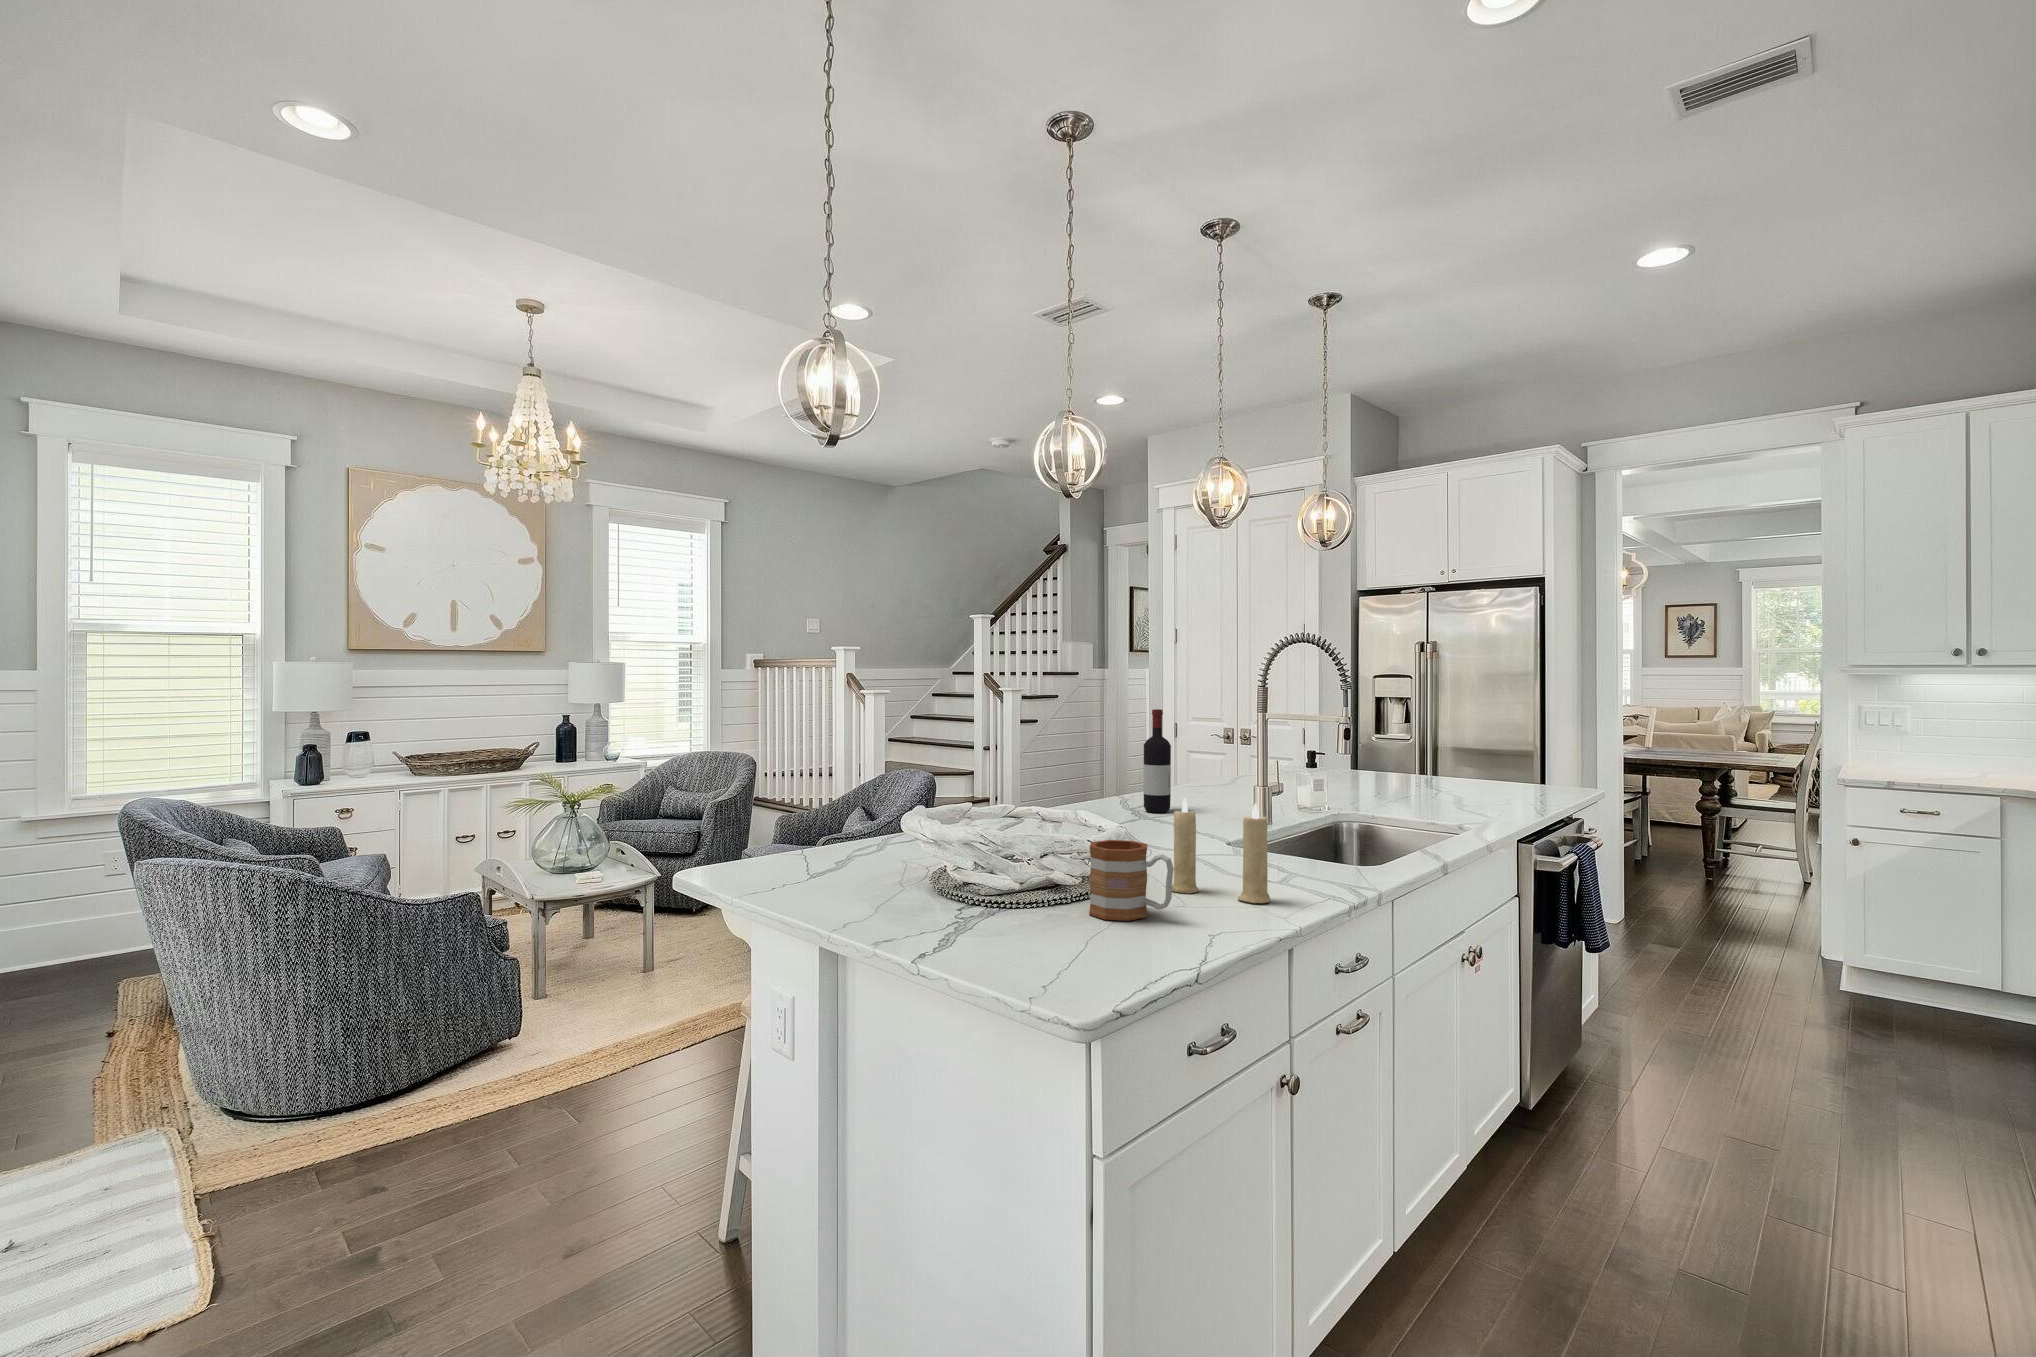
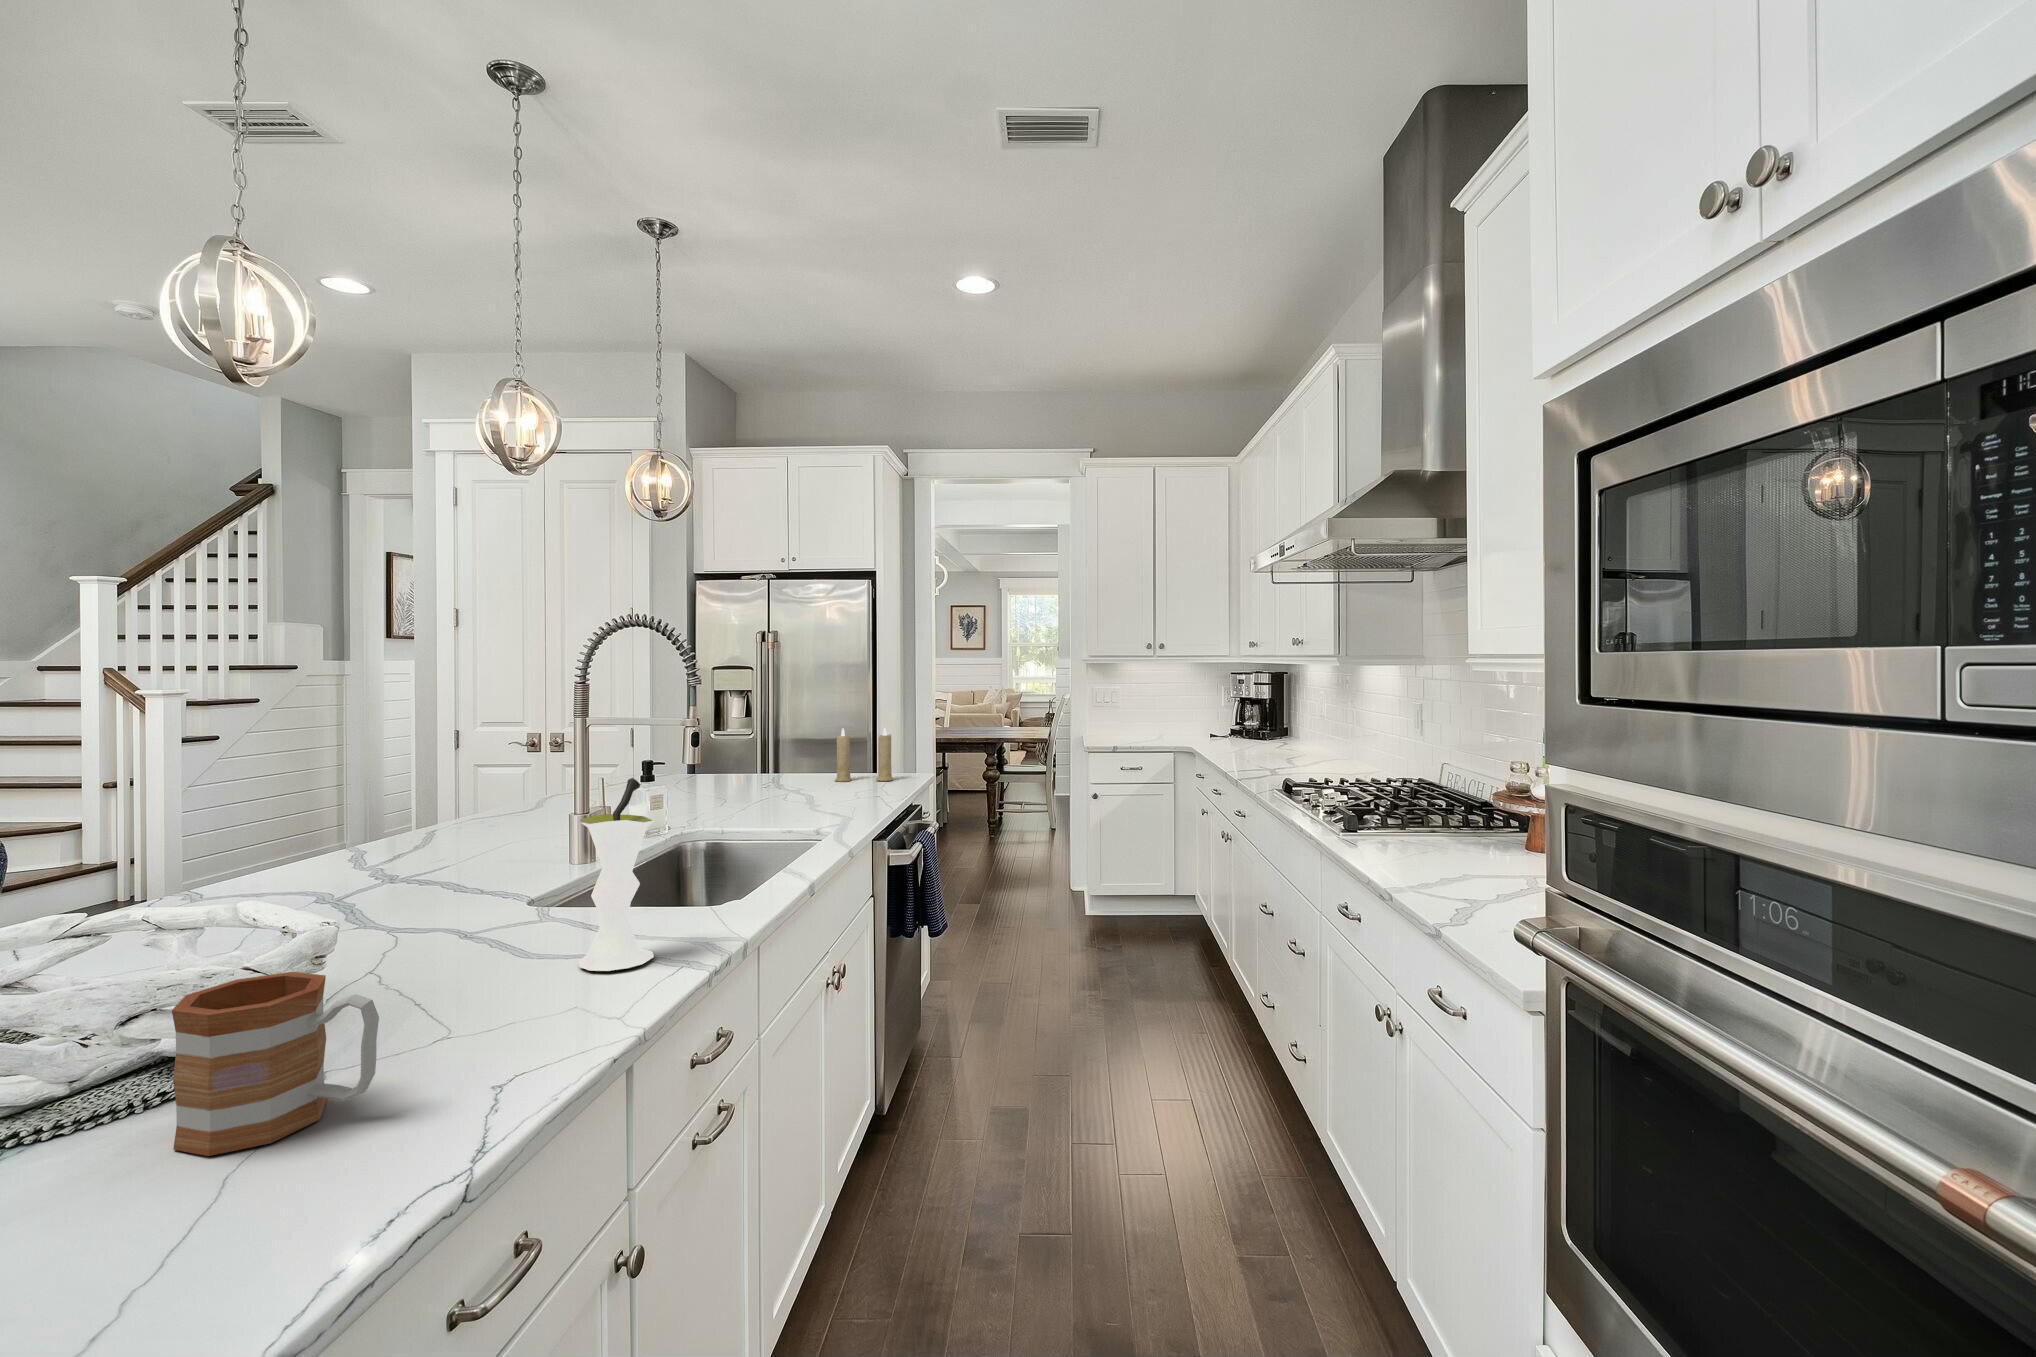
wine bottle: present [1144,709,1171,813] -> none [390,715,437,866]
vase: none [1268,757,1319,885] -> present [579,778,654,971]
candle: present [1172,798,1270,903] -> present [835,728,893,782]

